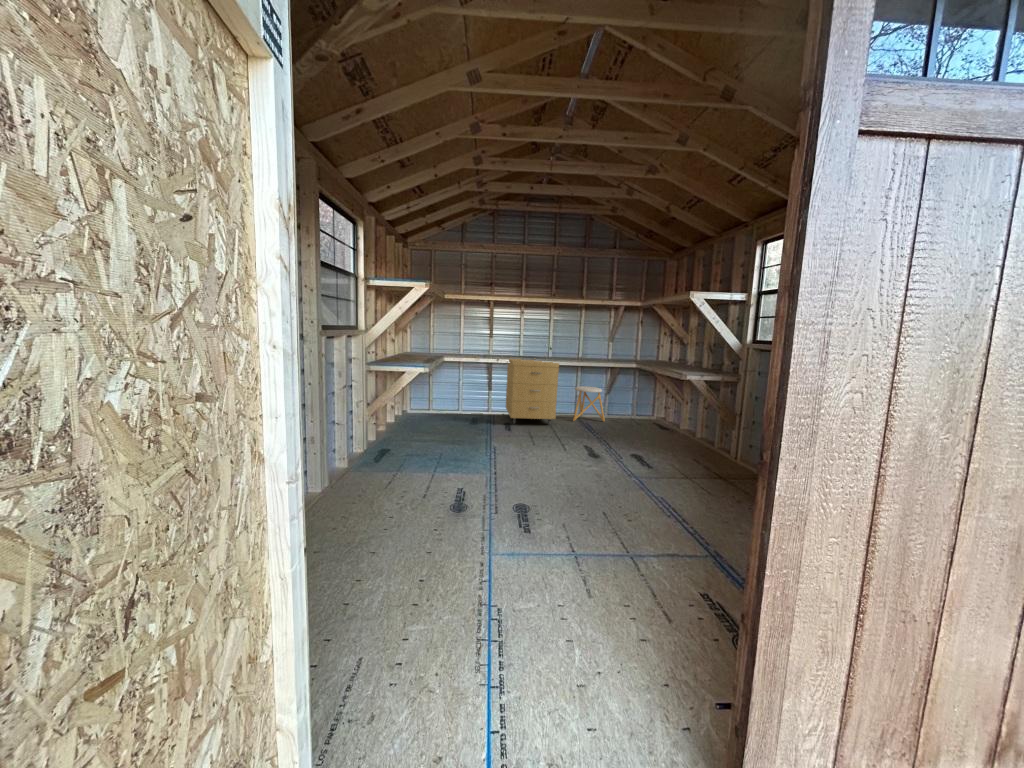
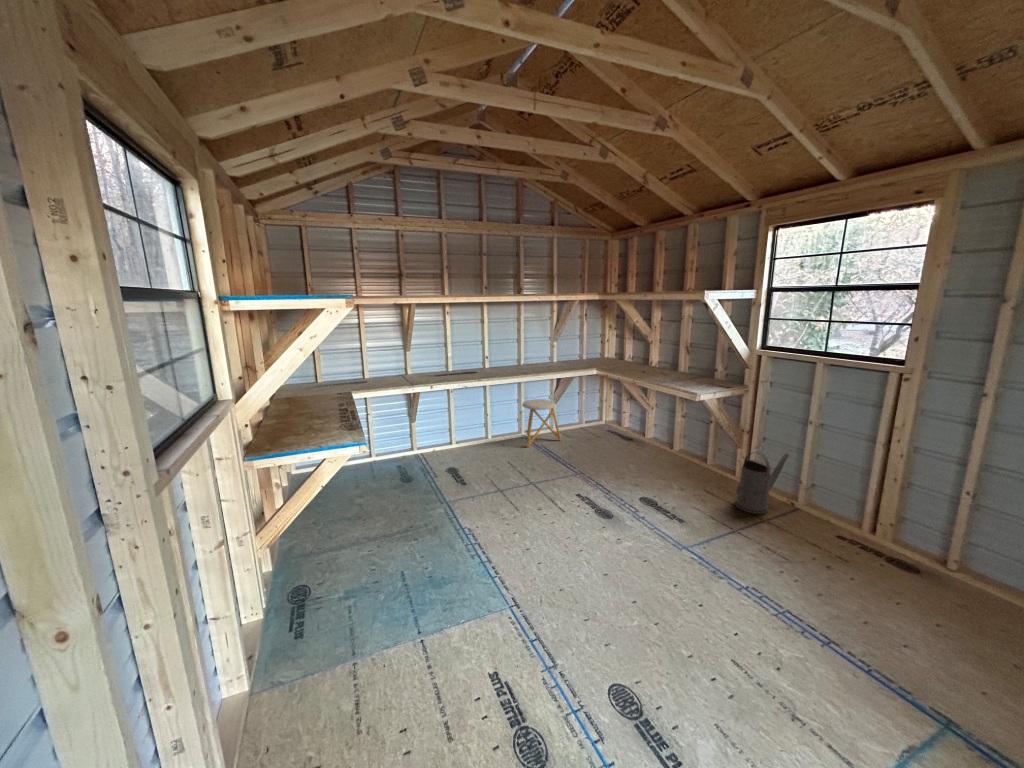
storage cabinet: present [506,359,559,425] -> none [432,371,515,470]
watering can: none [700,422,761,473] -> present [735,452,789,514]

